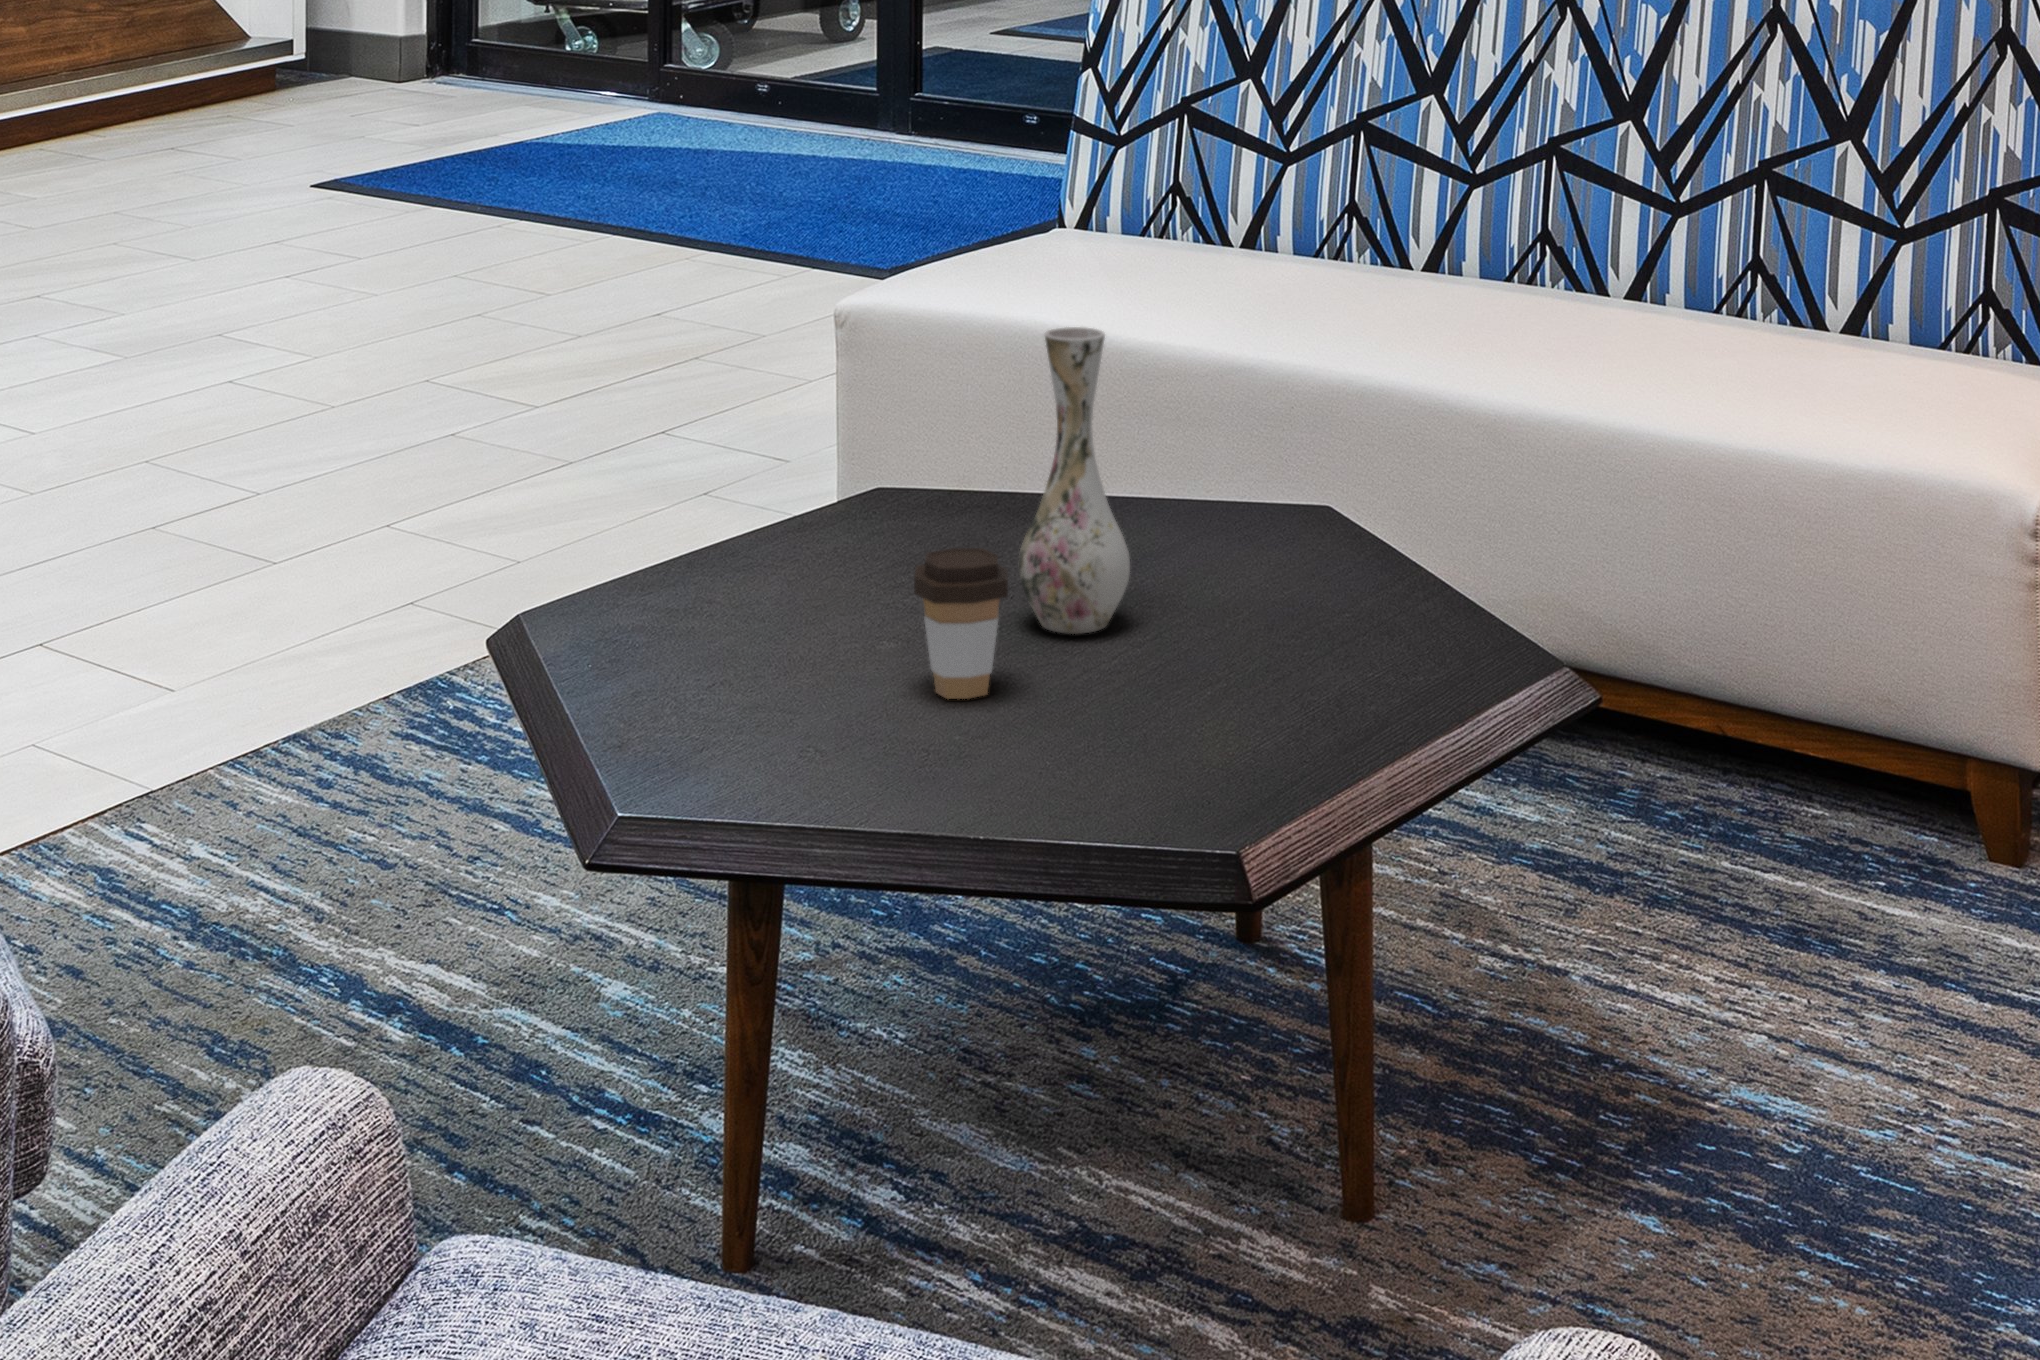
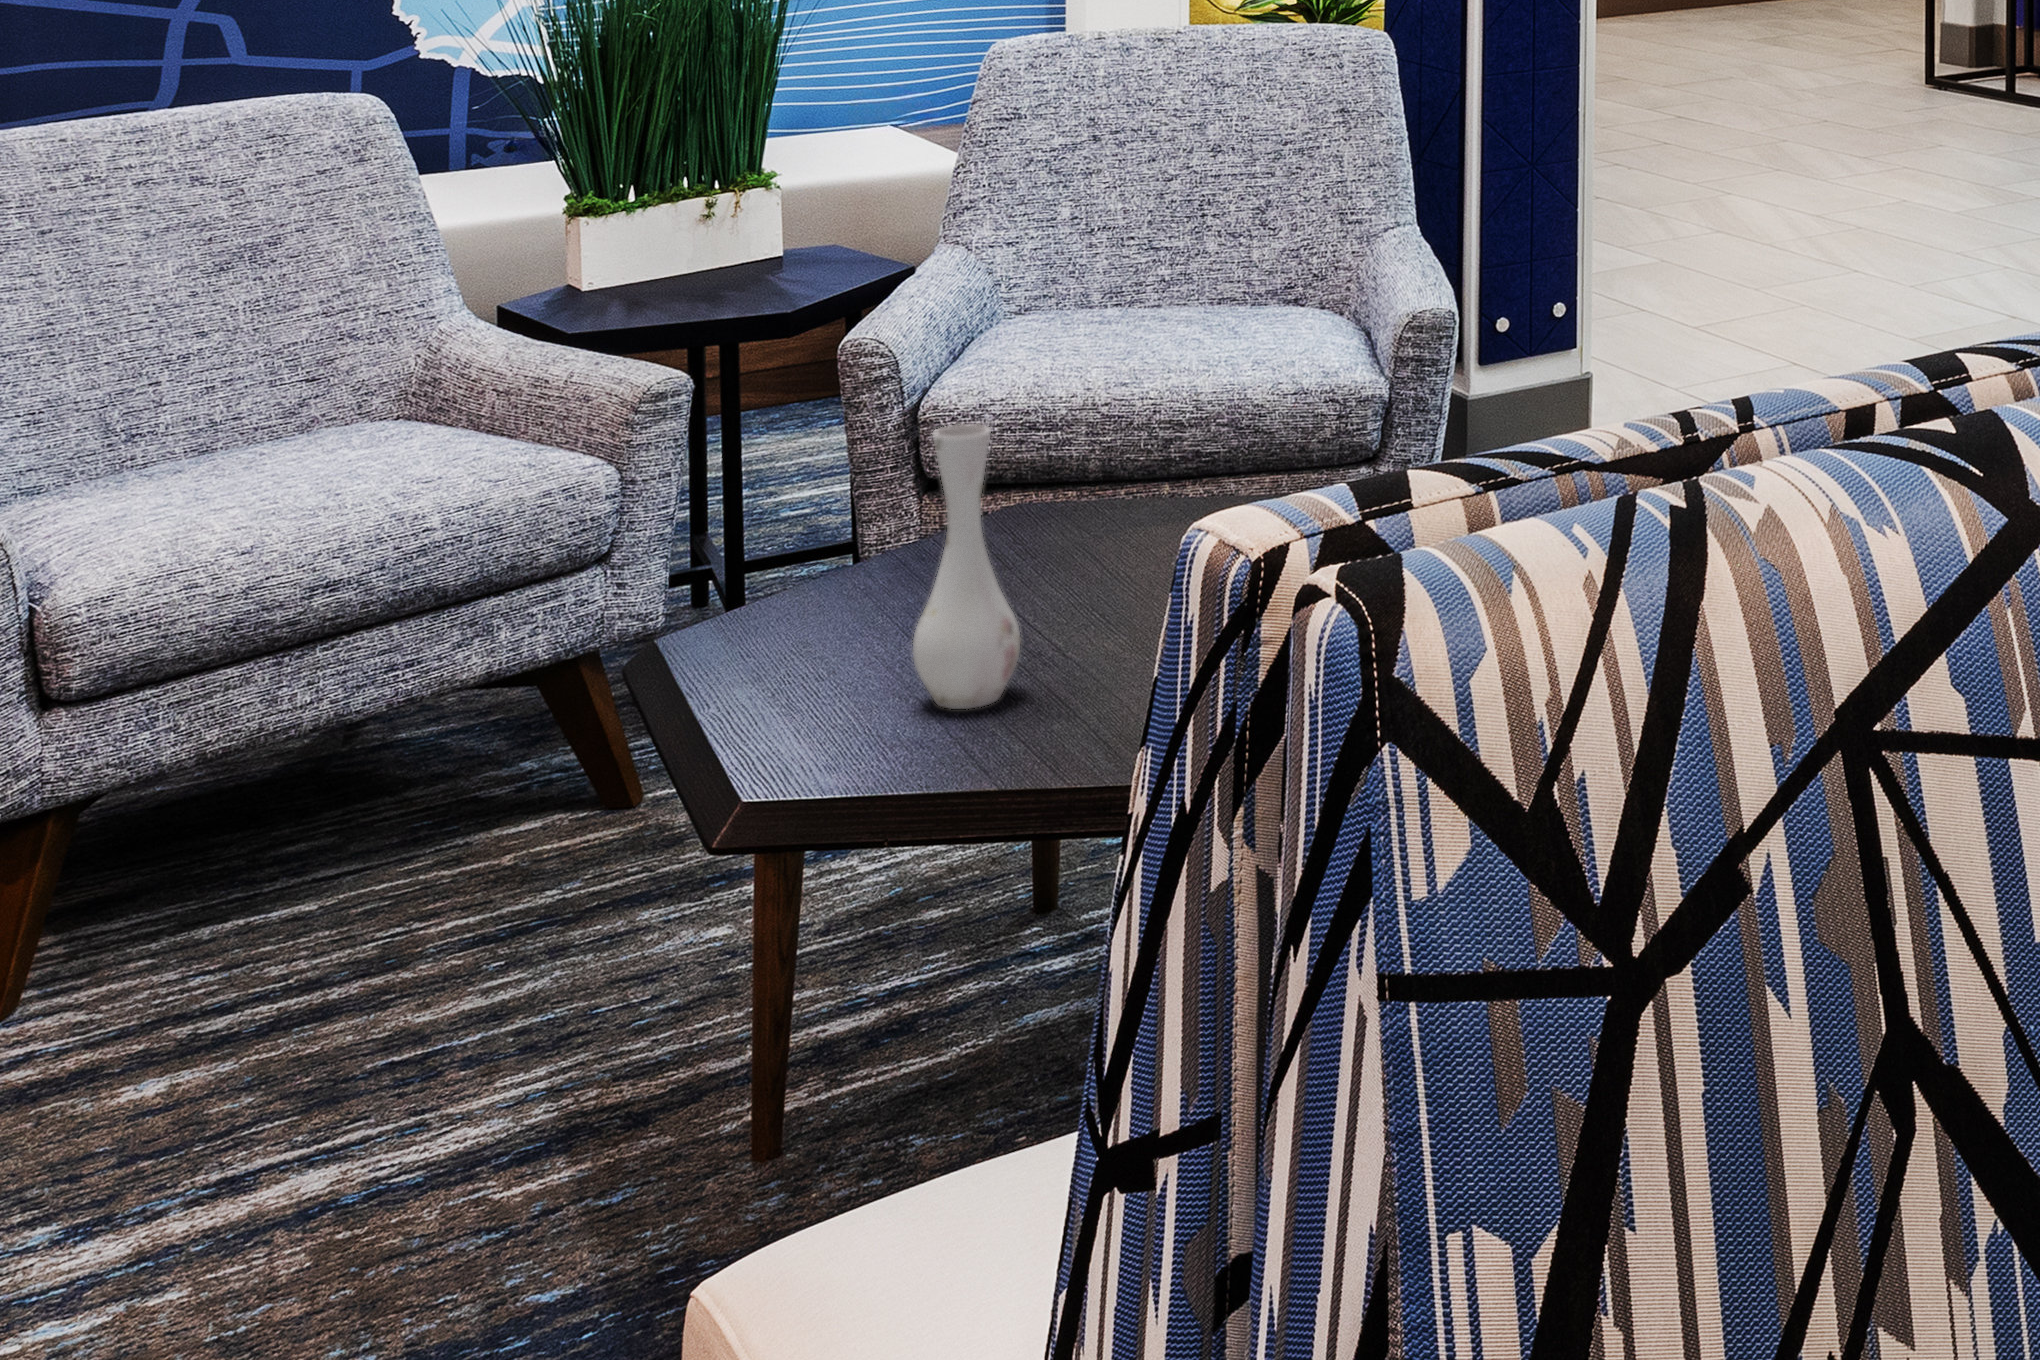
coffee cup: present [914,548,1008,699] -> none [800,546,885,672]

